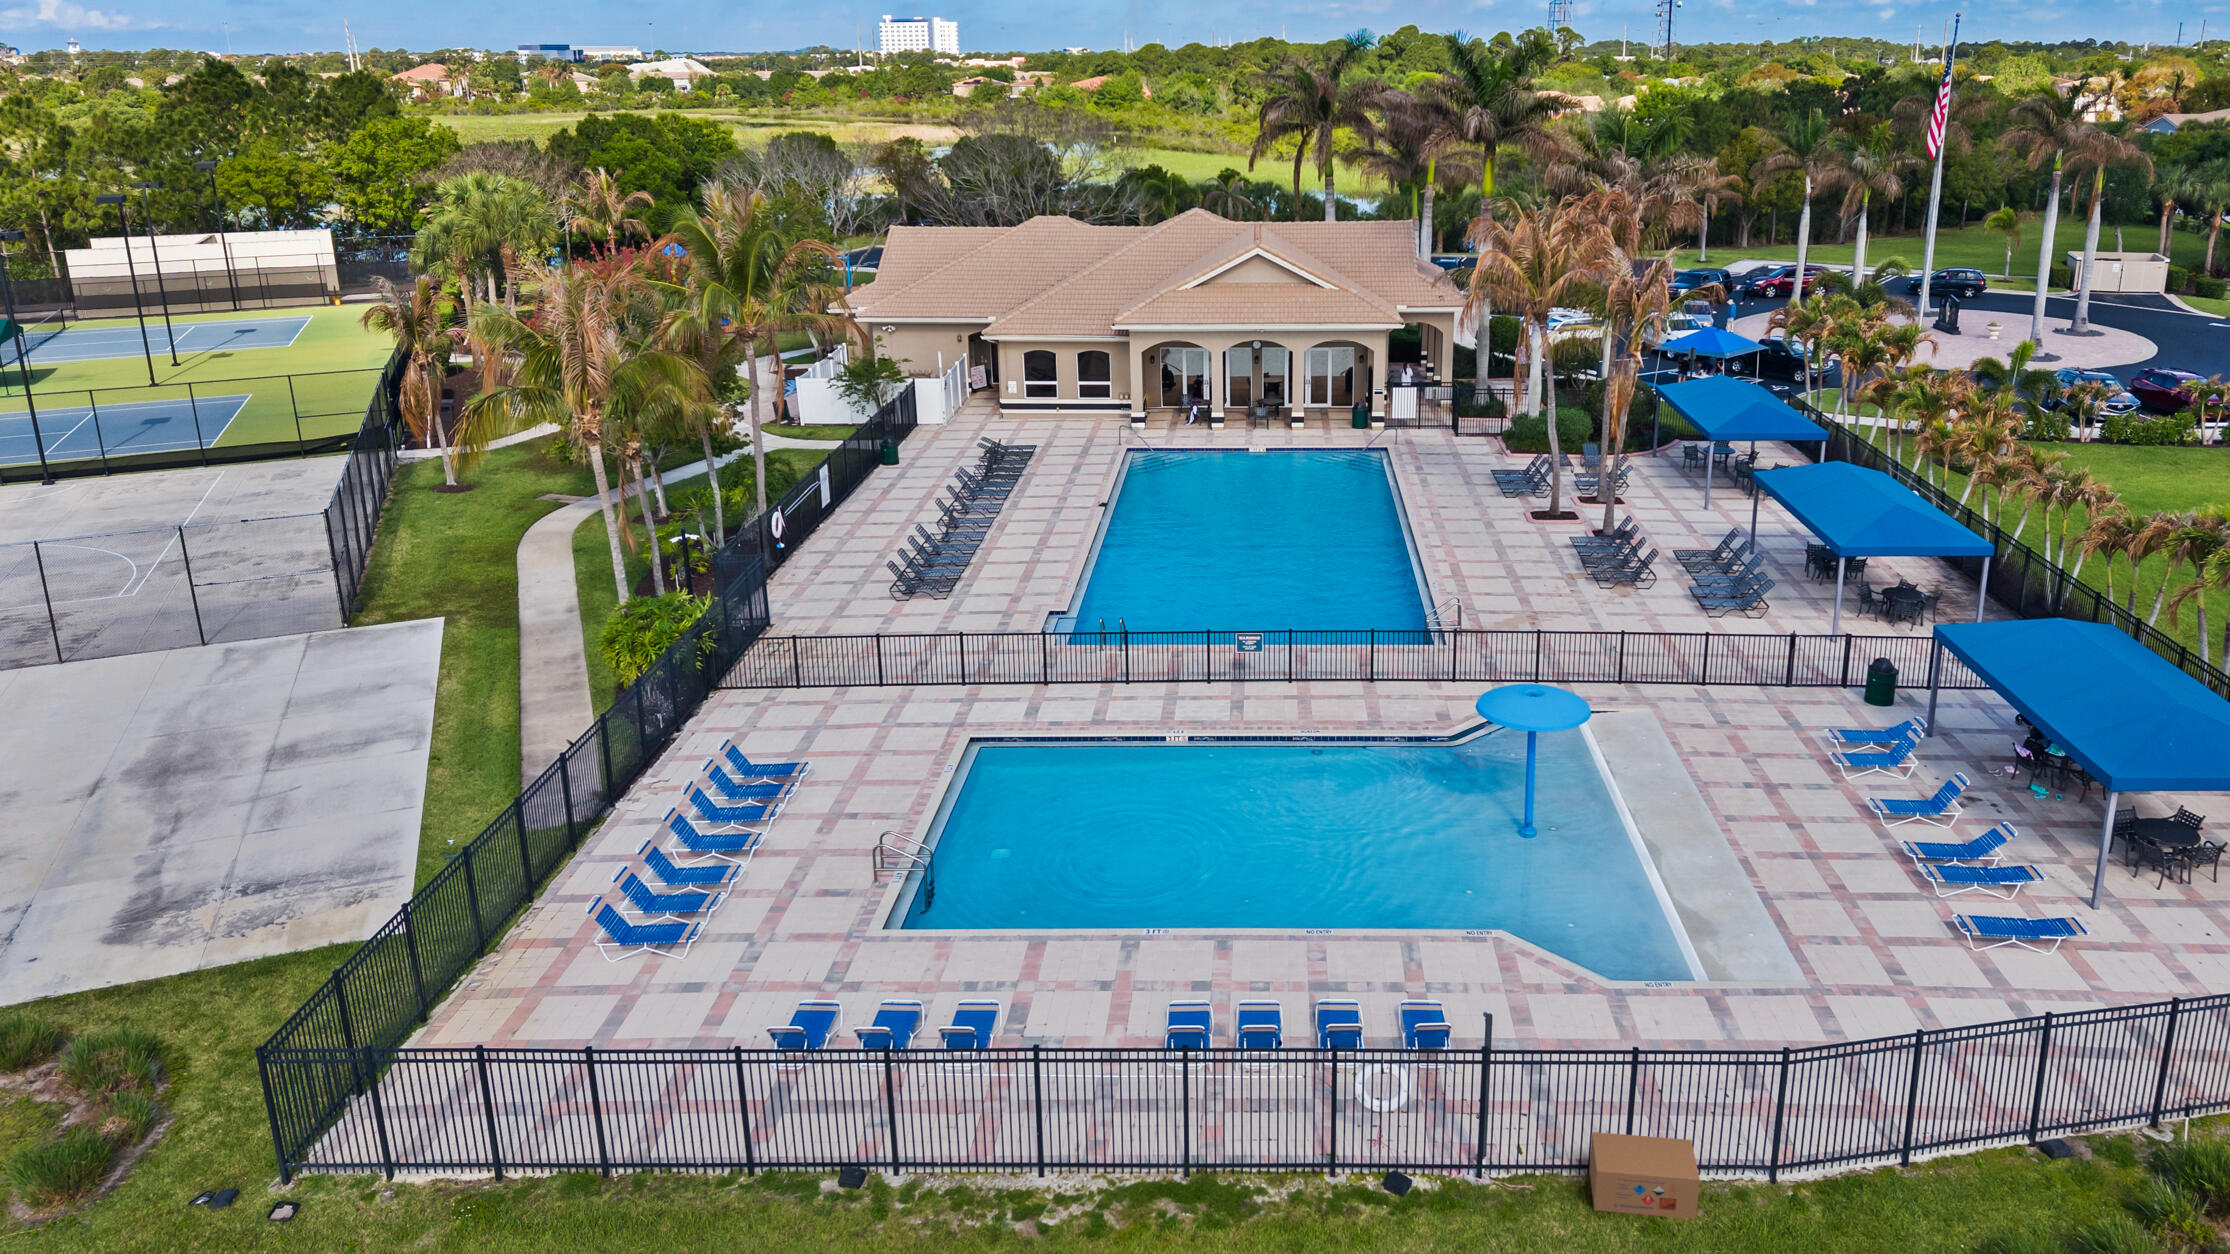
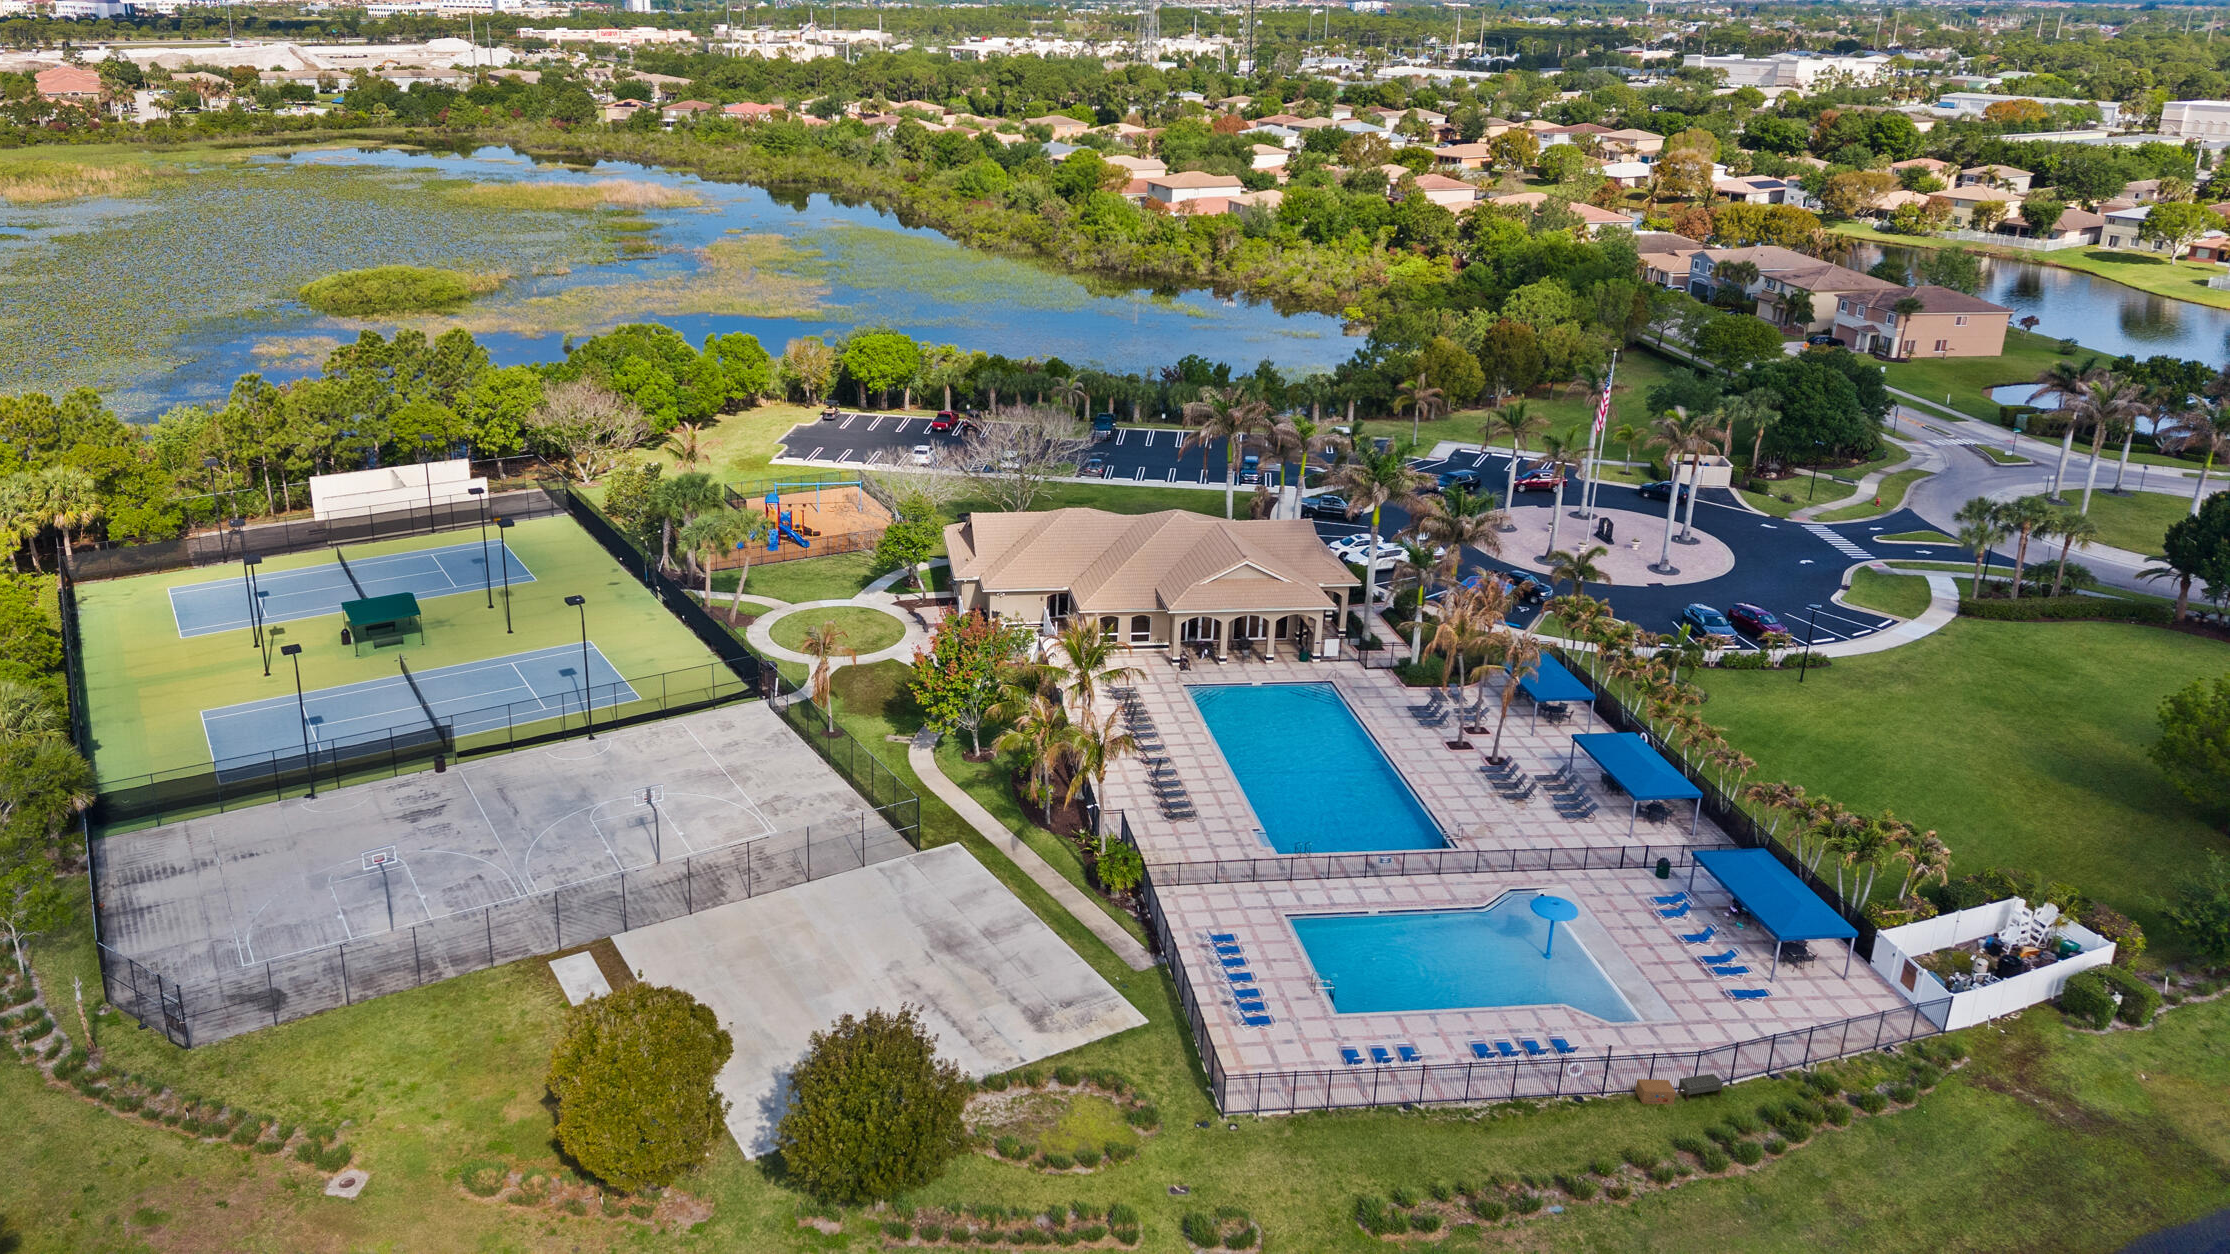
bench: none [1724,1129,1866,1213] -> present [1678,1074,1723,1101]

